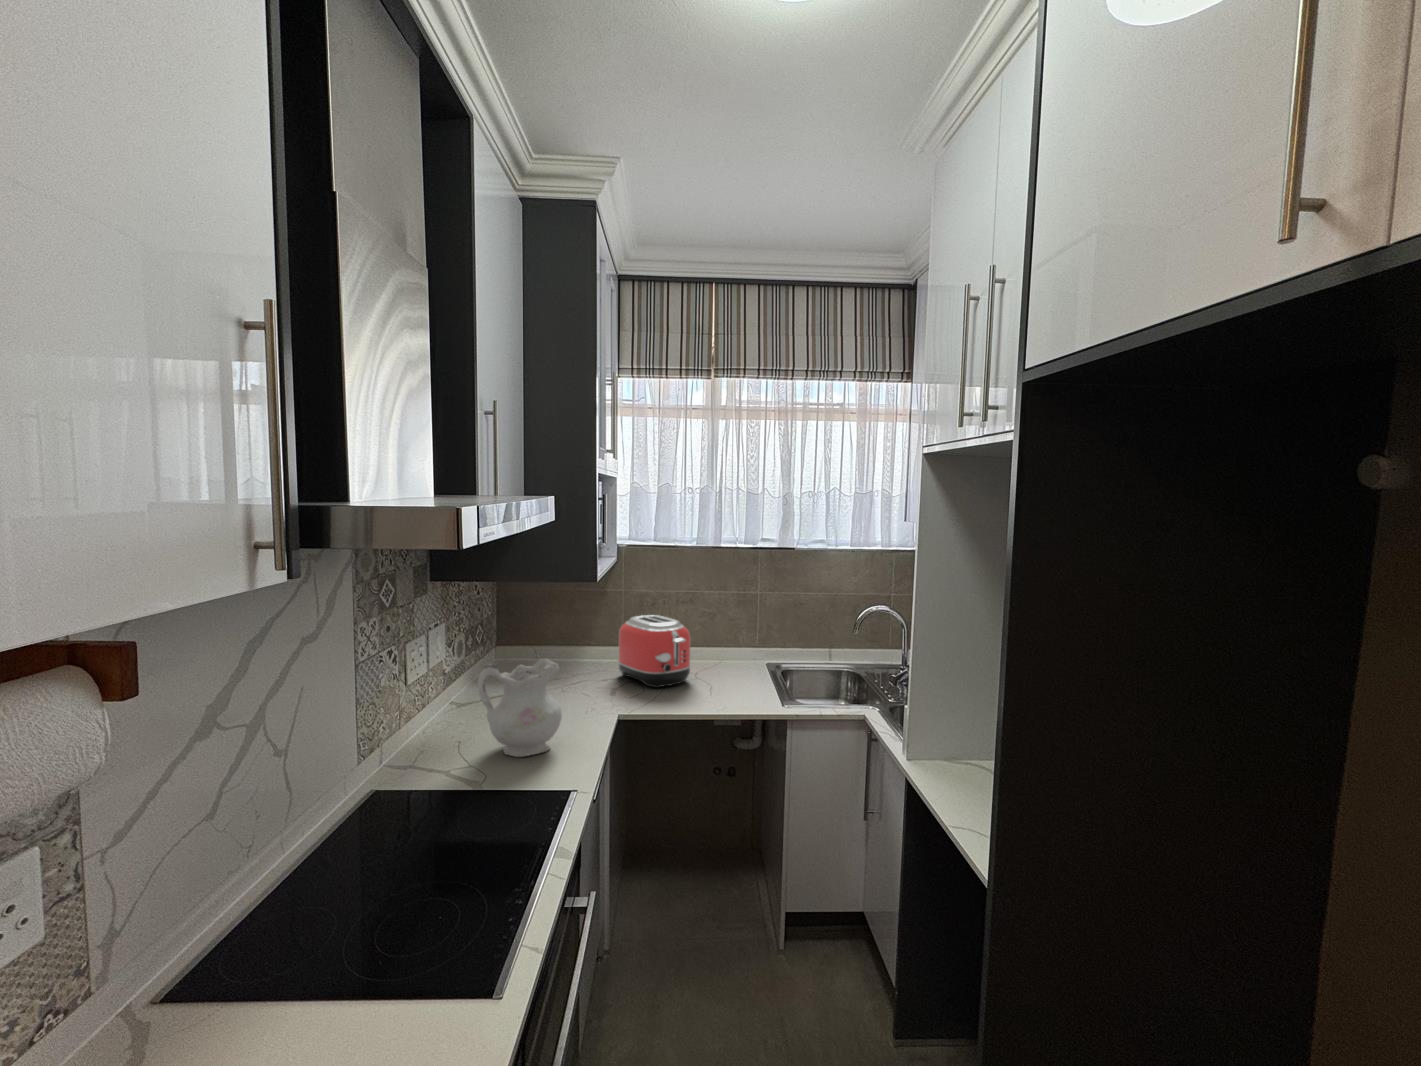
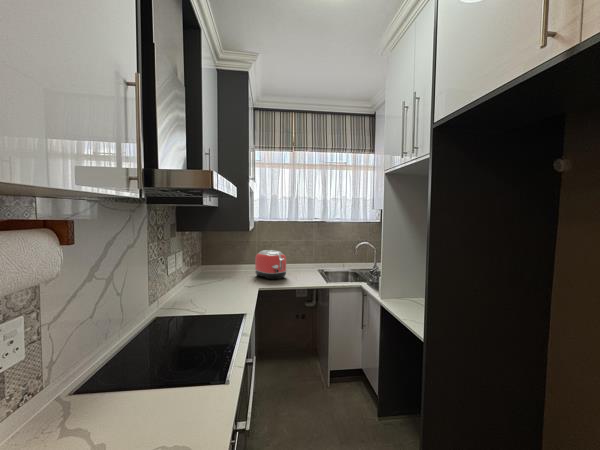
ceramic pitcher: present [478,659,562,757] -> none [200,263,236,304]

